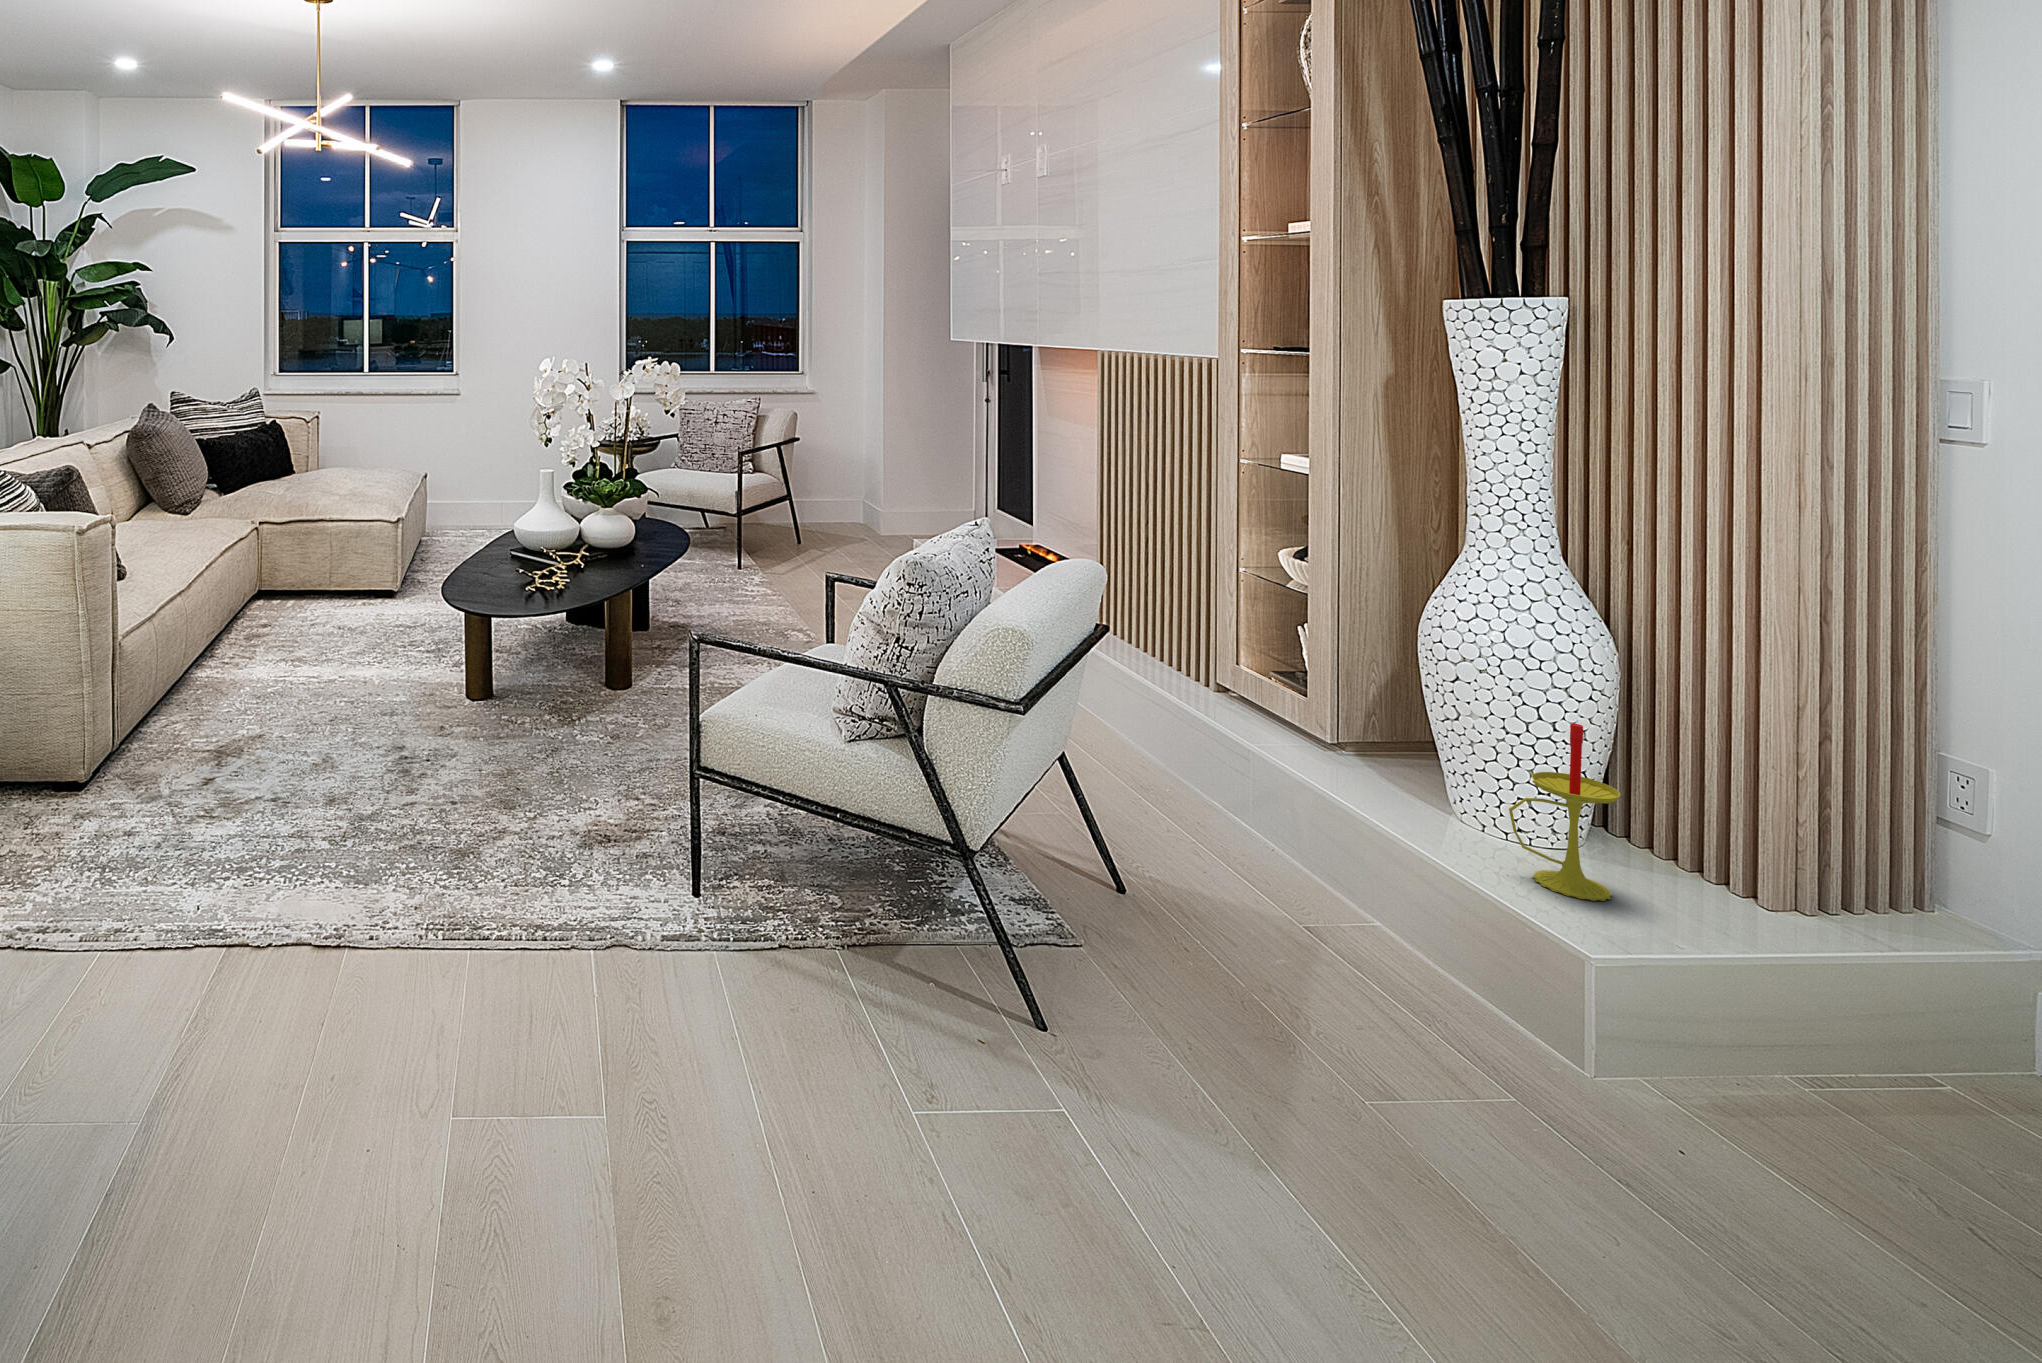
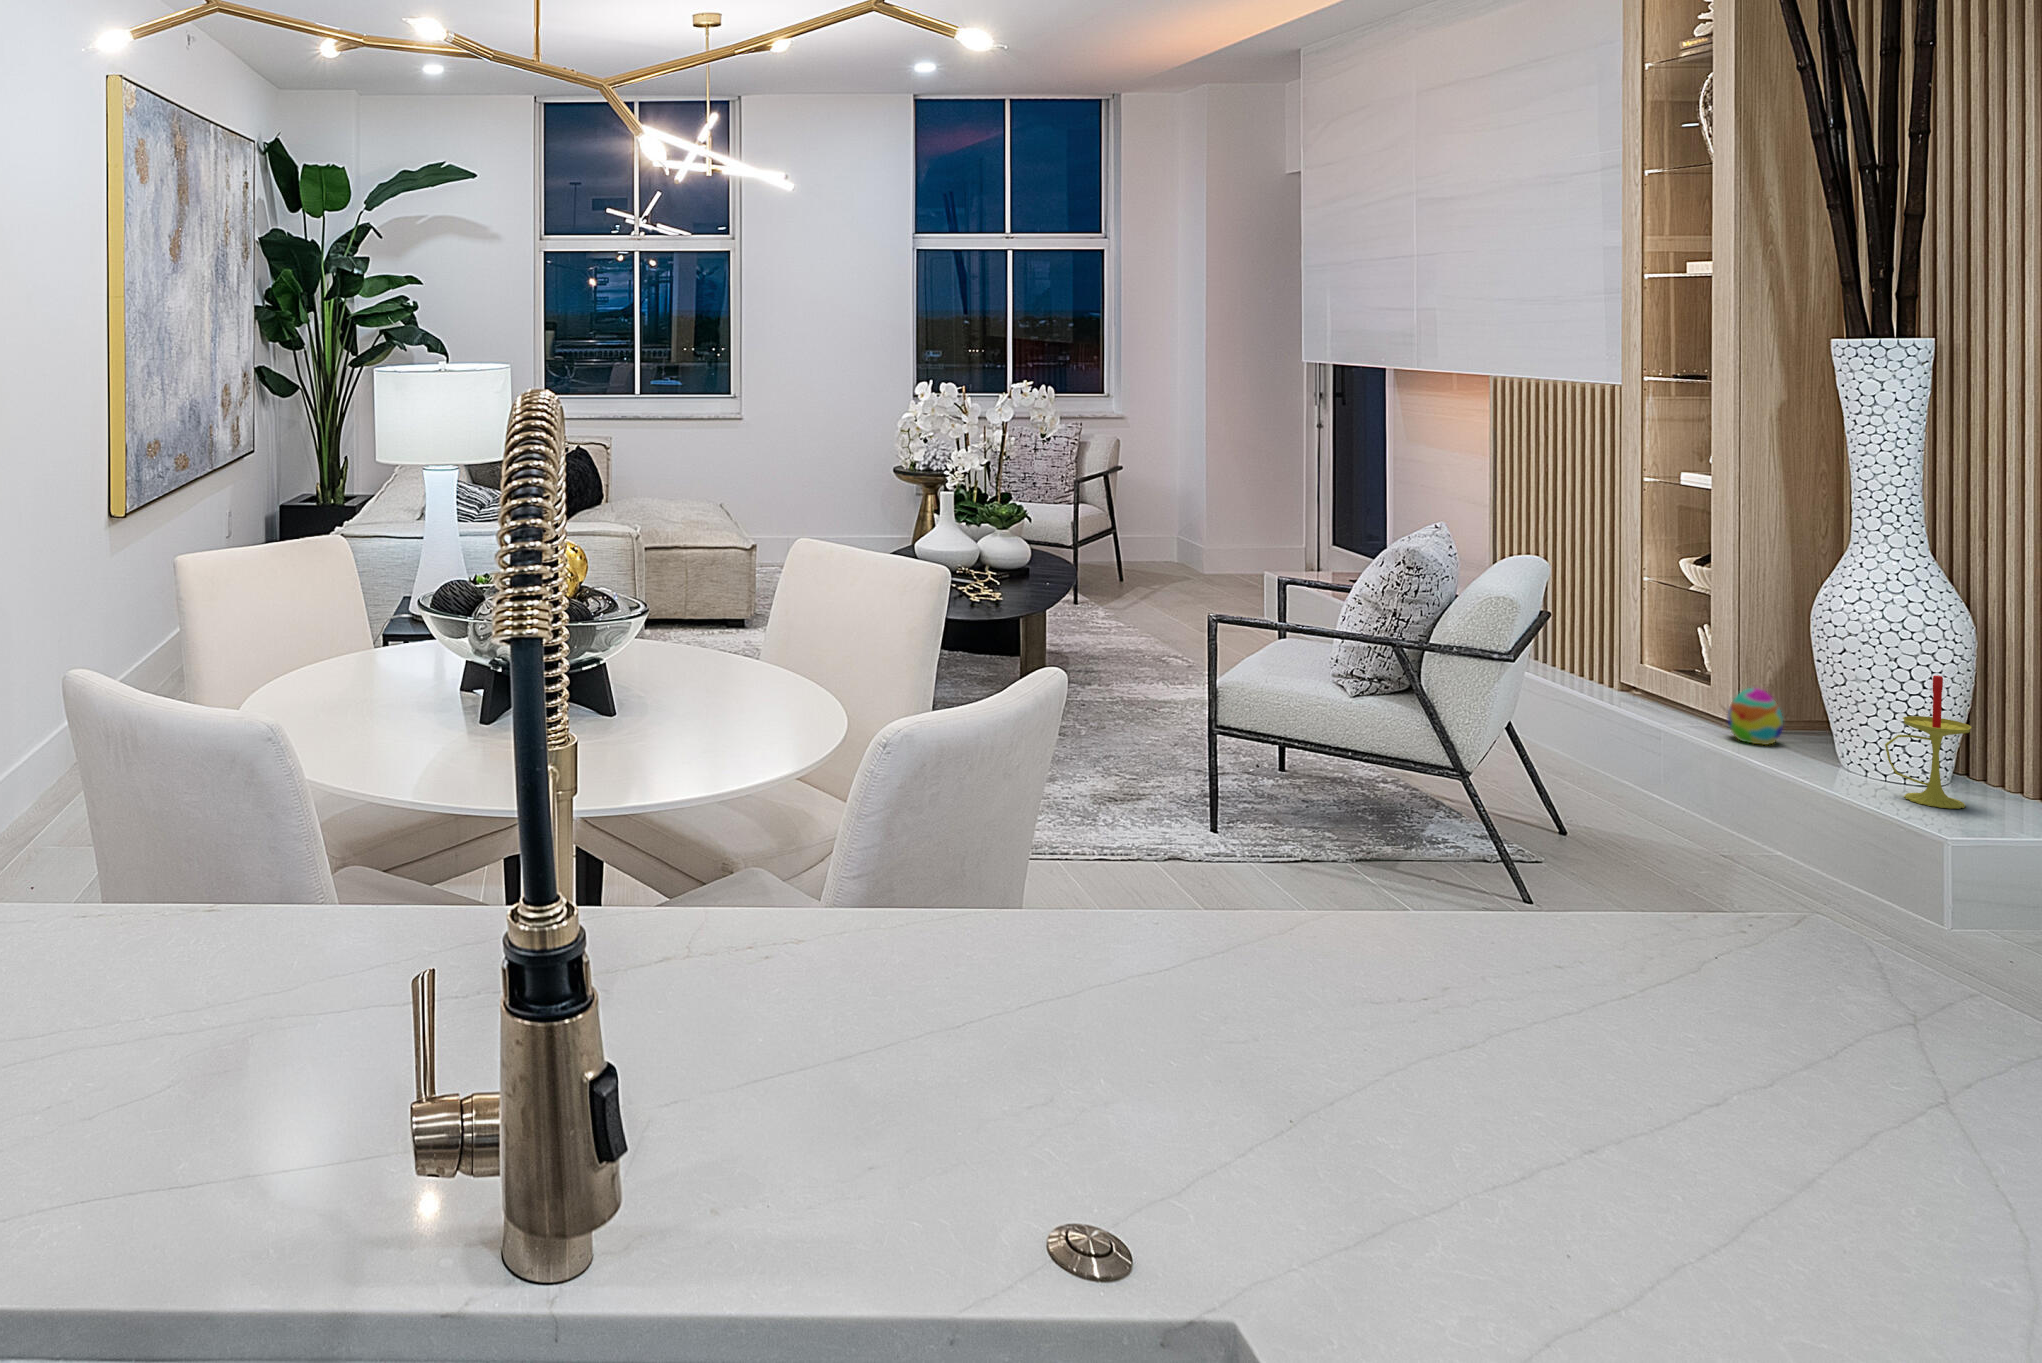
decorative egg: none [1322,712,1384,781] -> present [1728,688,1783,745]

